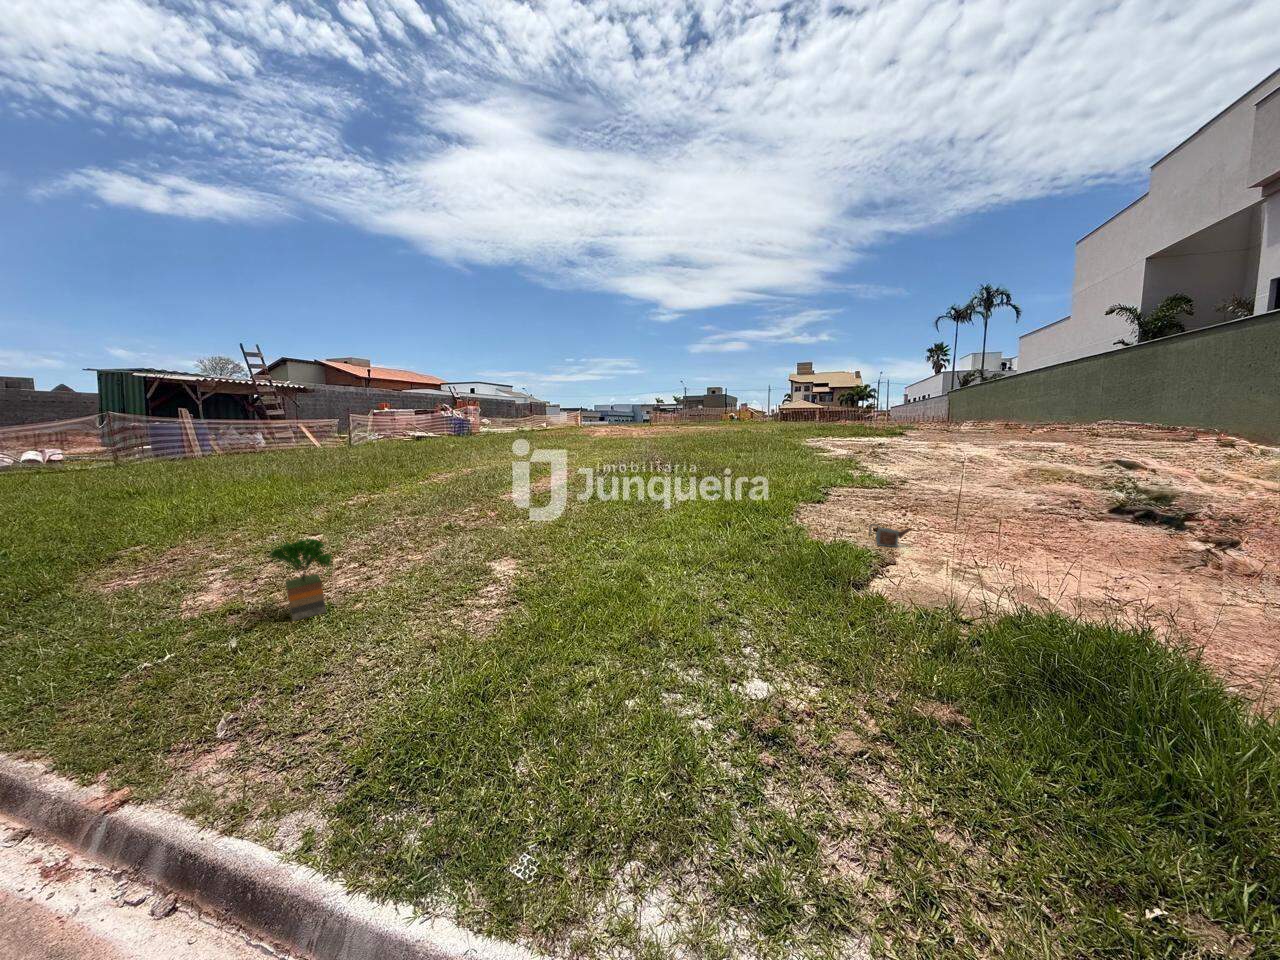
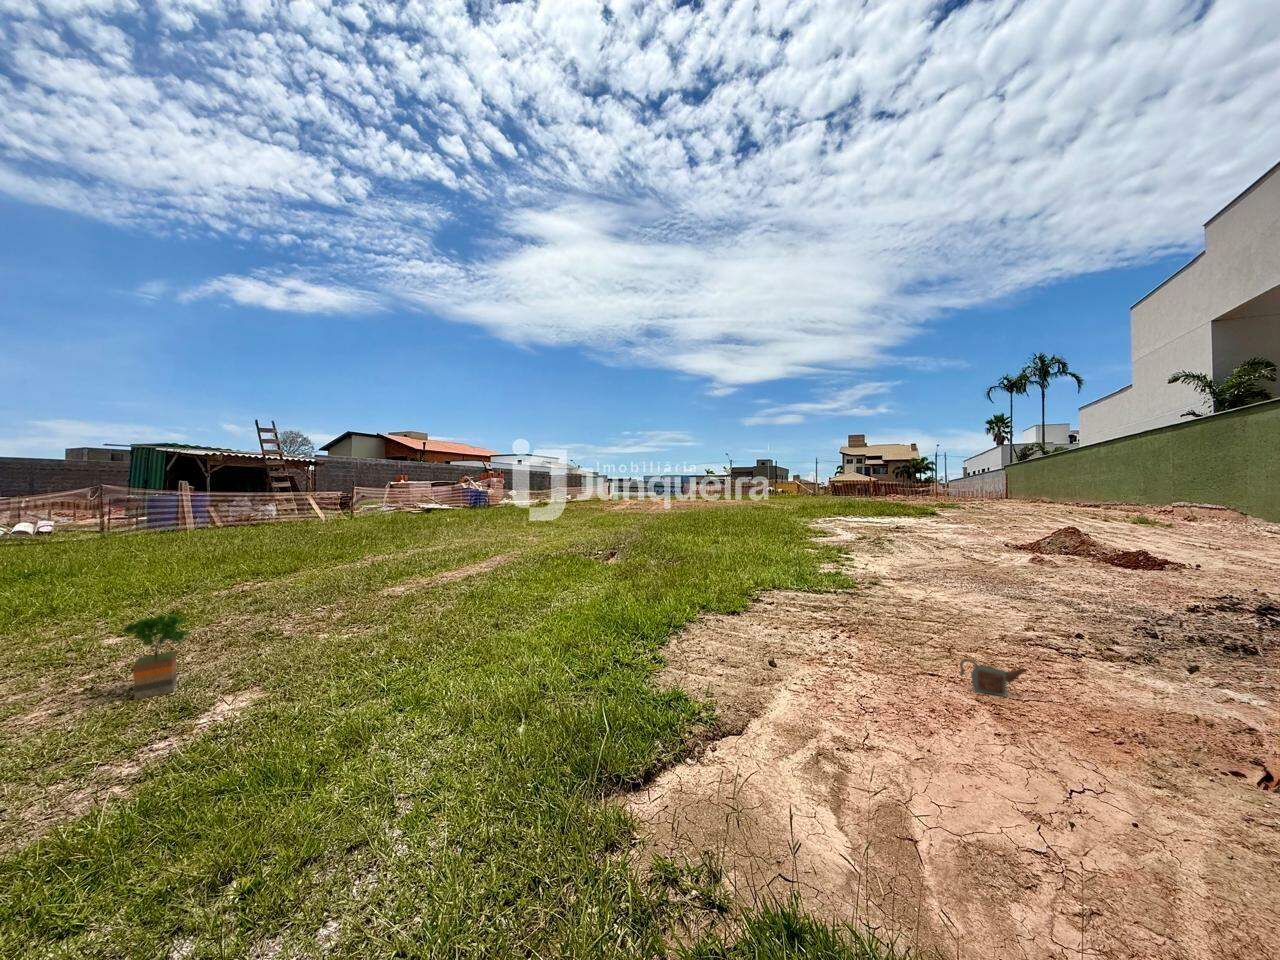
watering can: present [868,524,911,547] -> present [959,658,1026,696]

